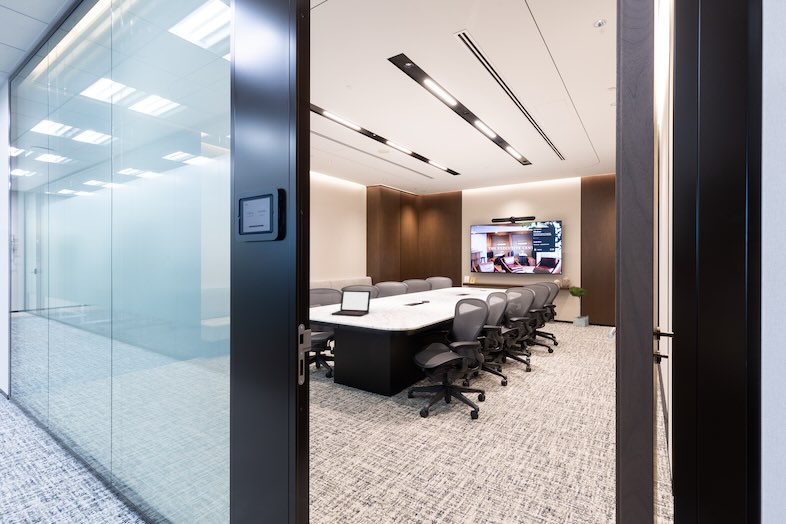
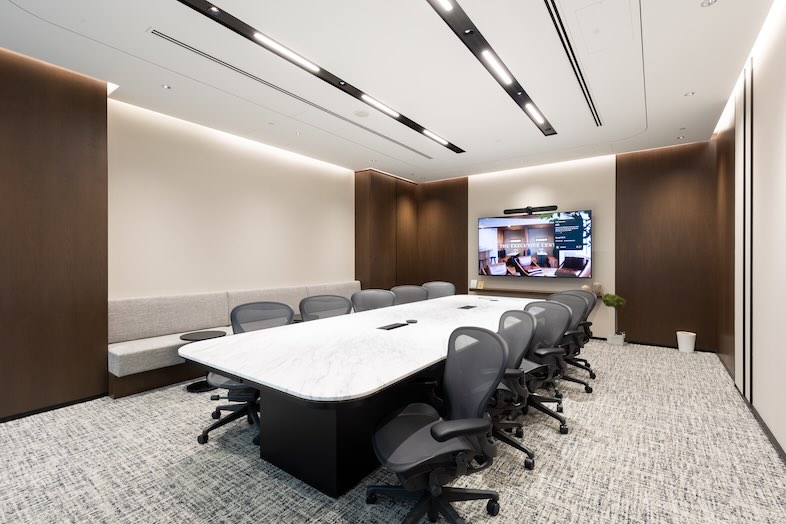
laptop: present [332,290,371,316] -> none [238,303,308,348]

